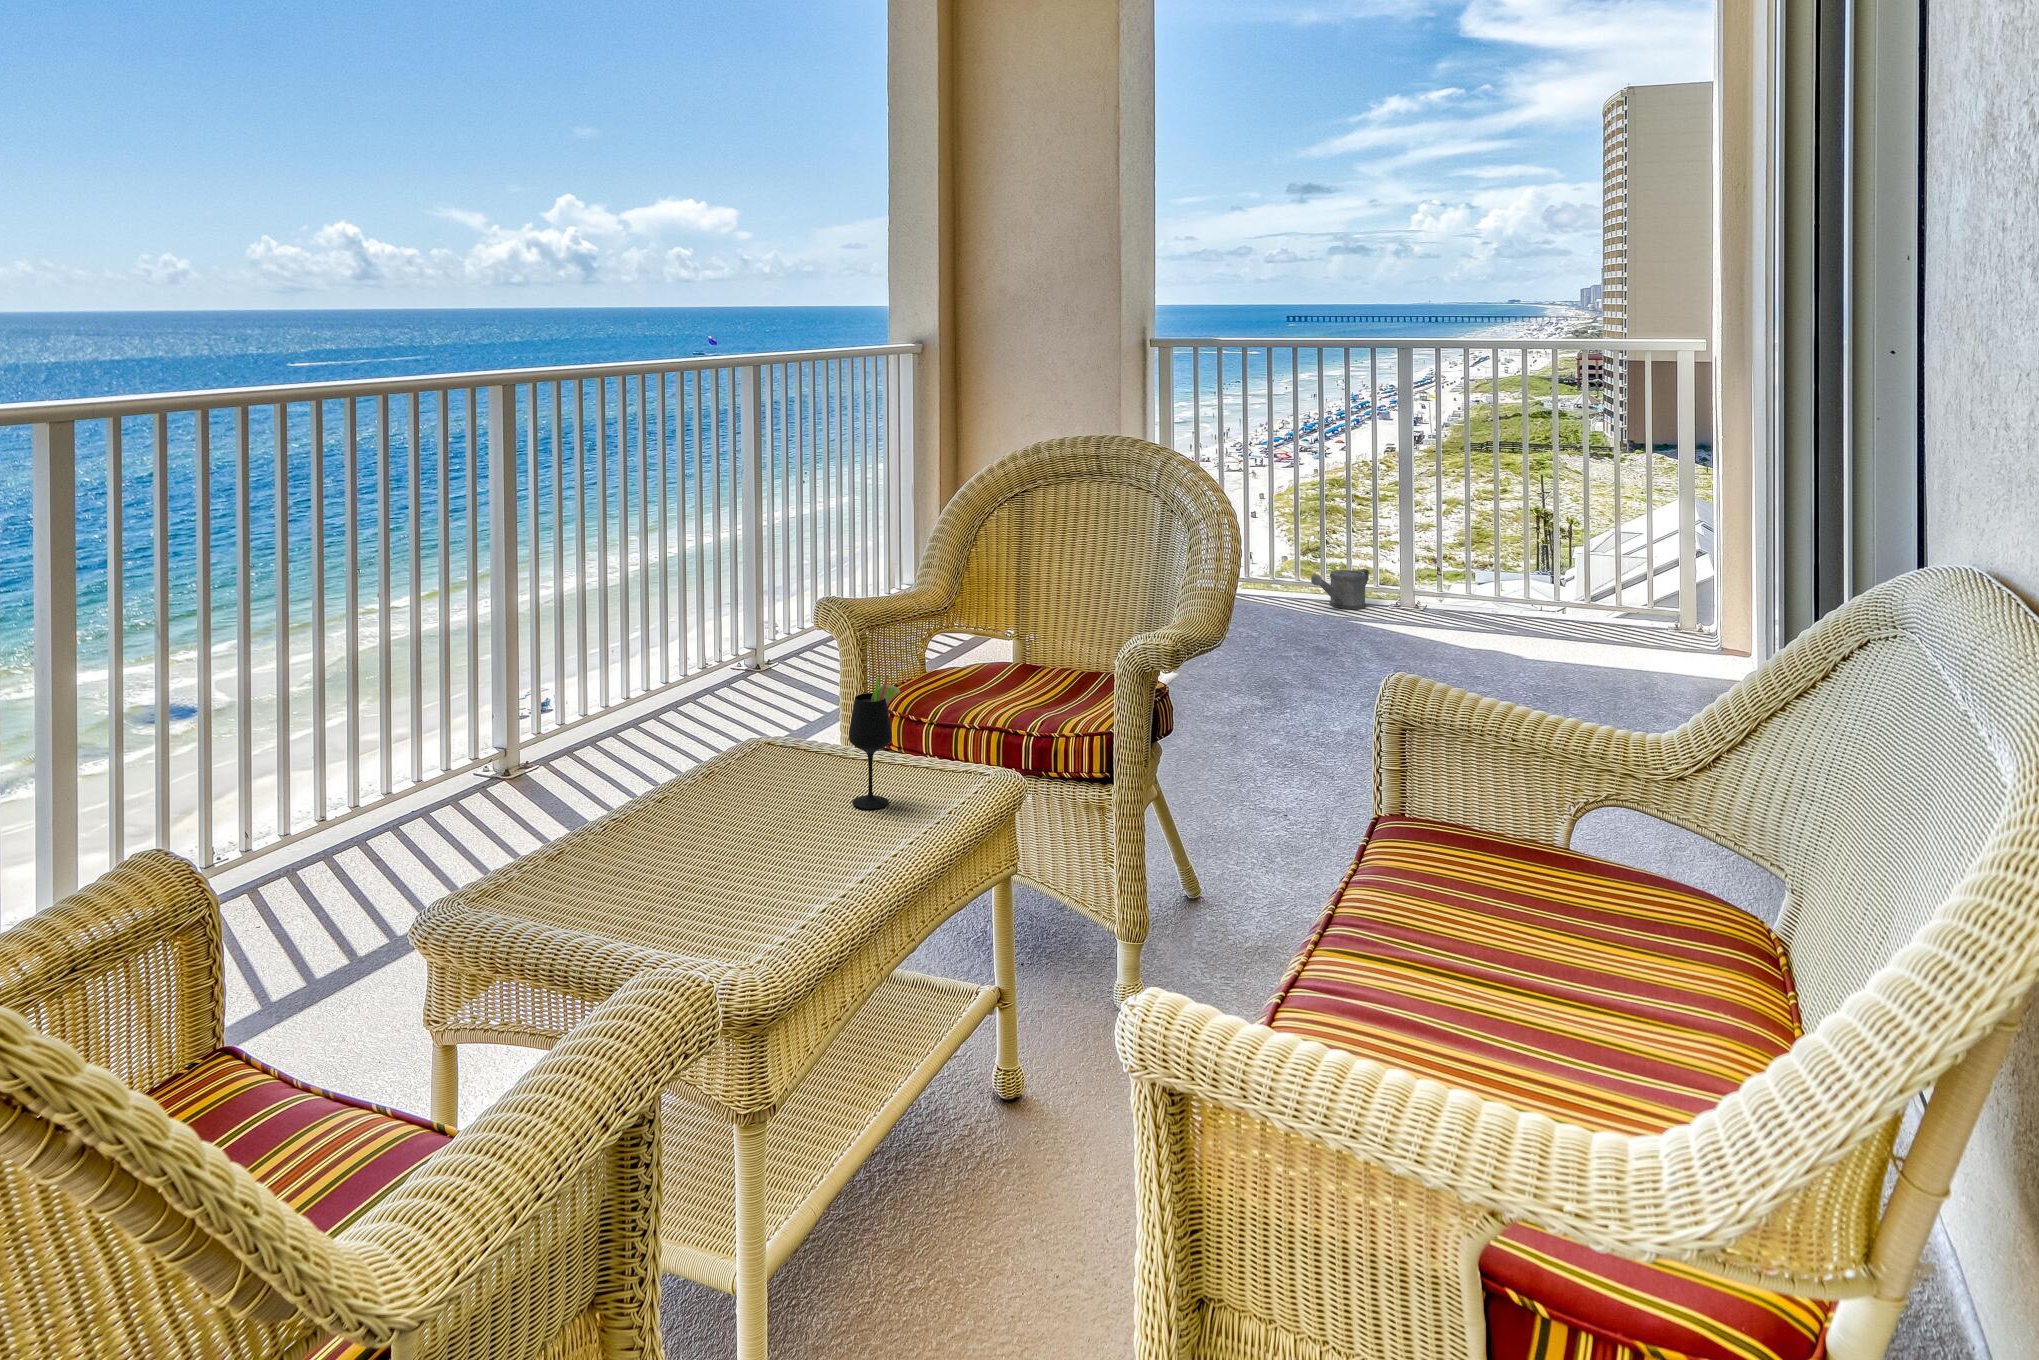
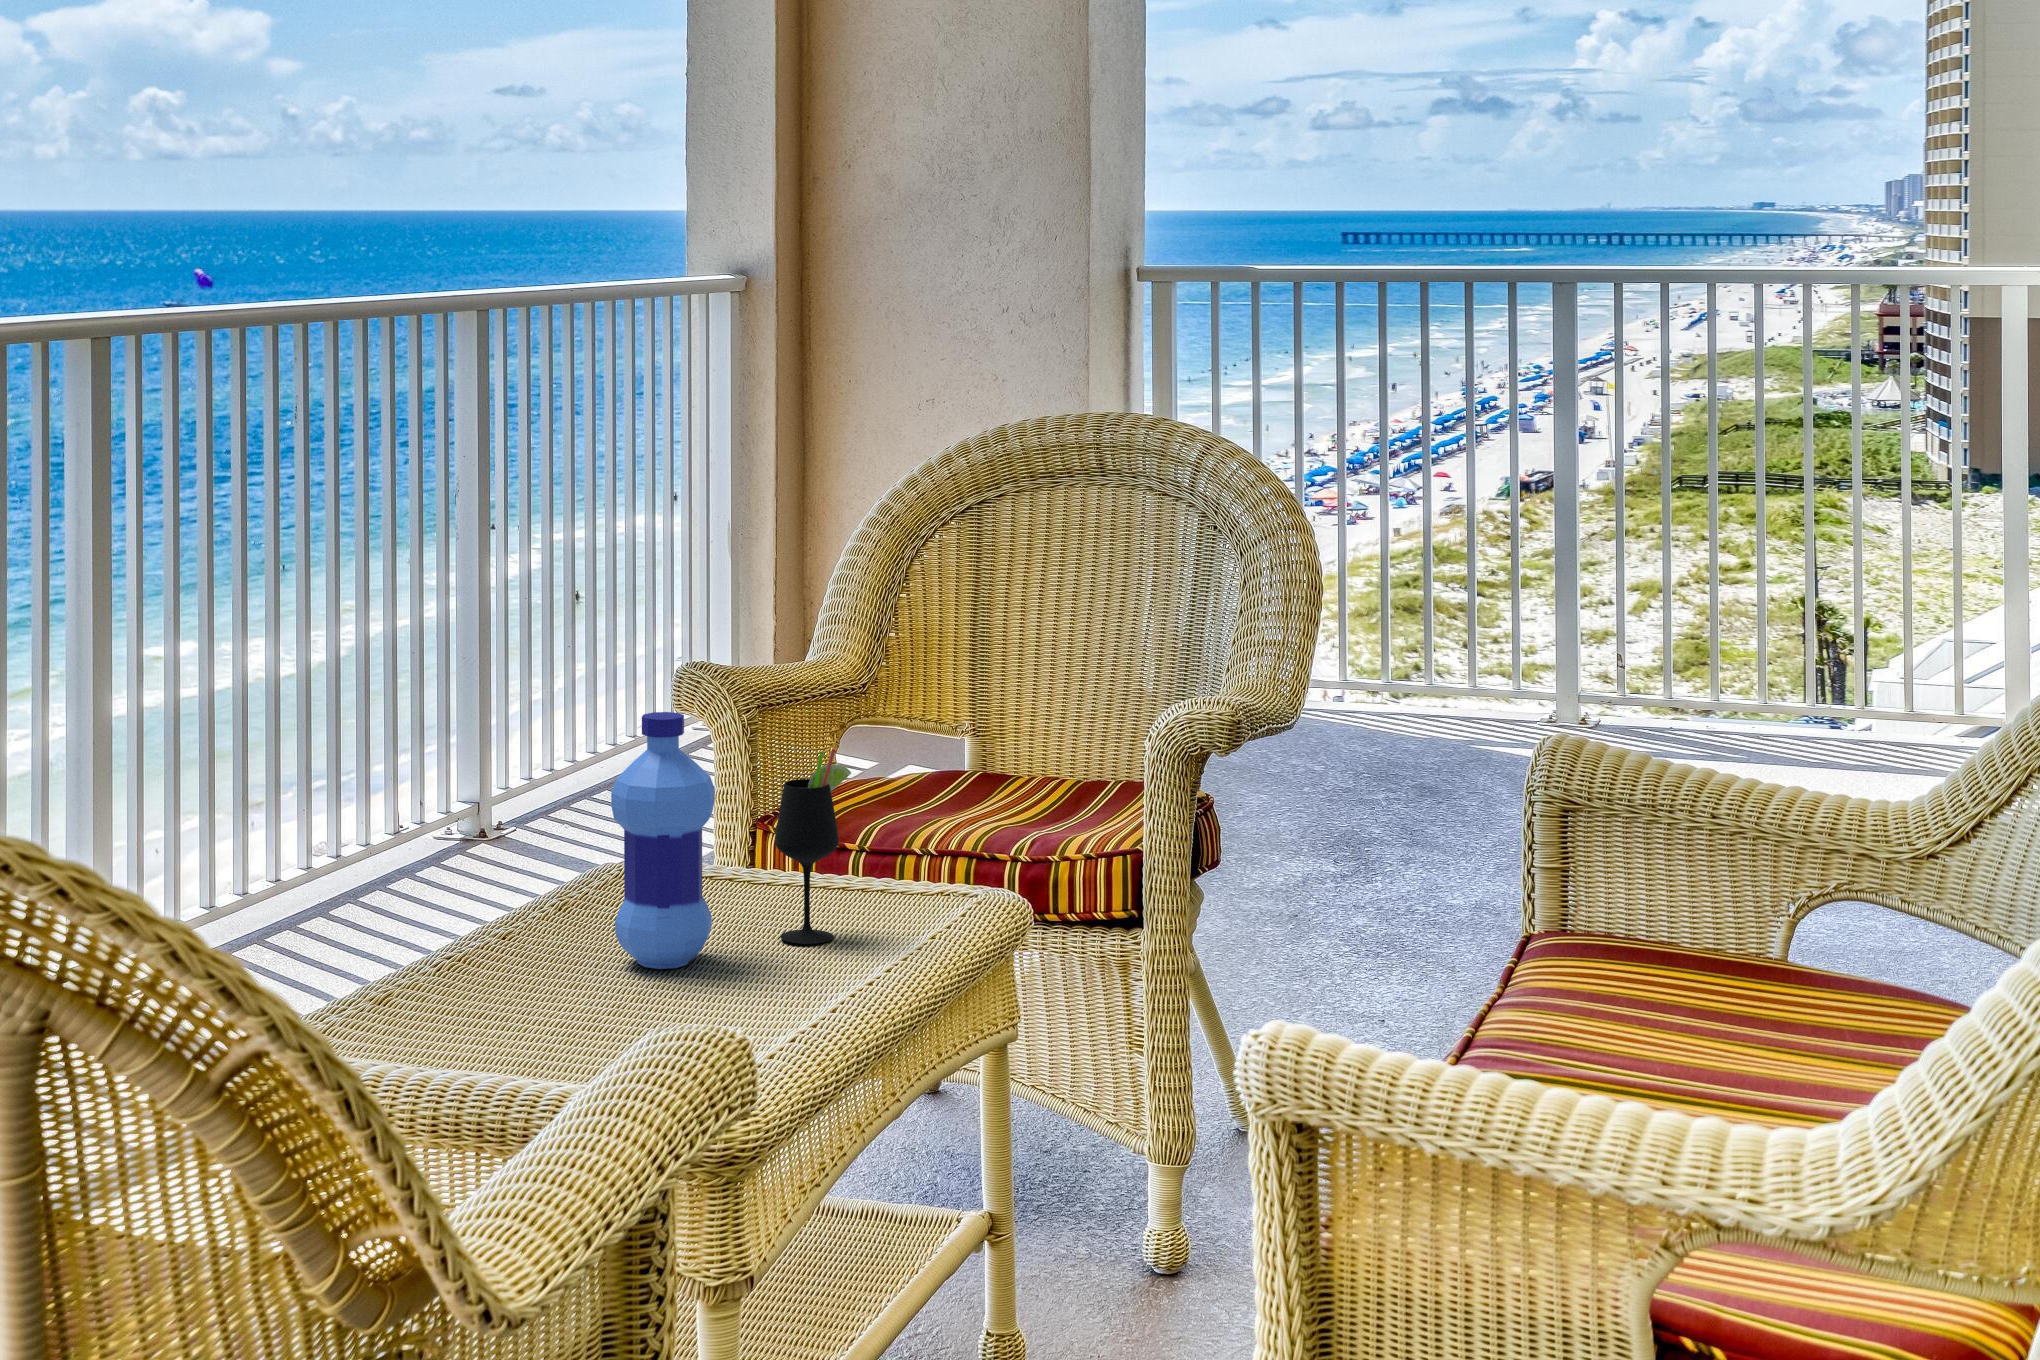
watering can: present [1311,569,1369,609] -> none [1411,661,1505,728]
water bottle: none [731,649,803,828] -> present [611,712,715,969]

